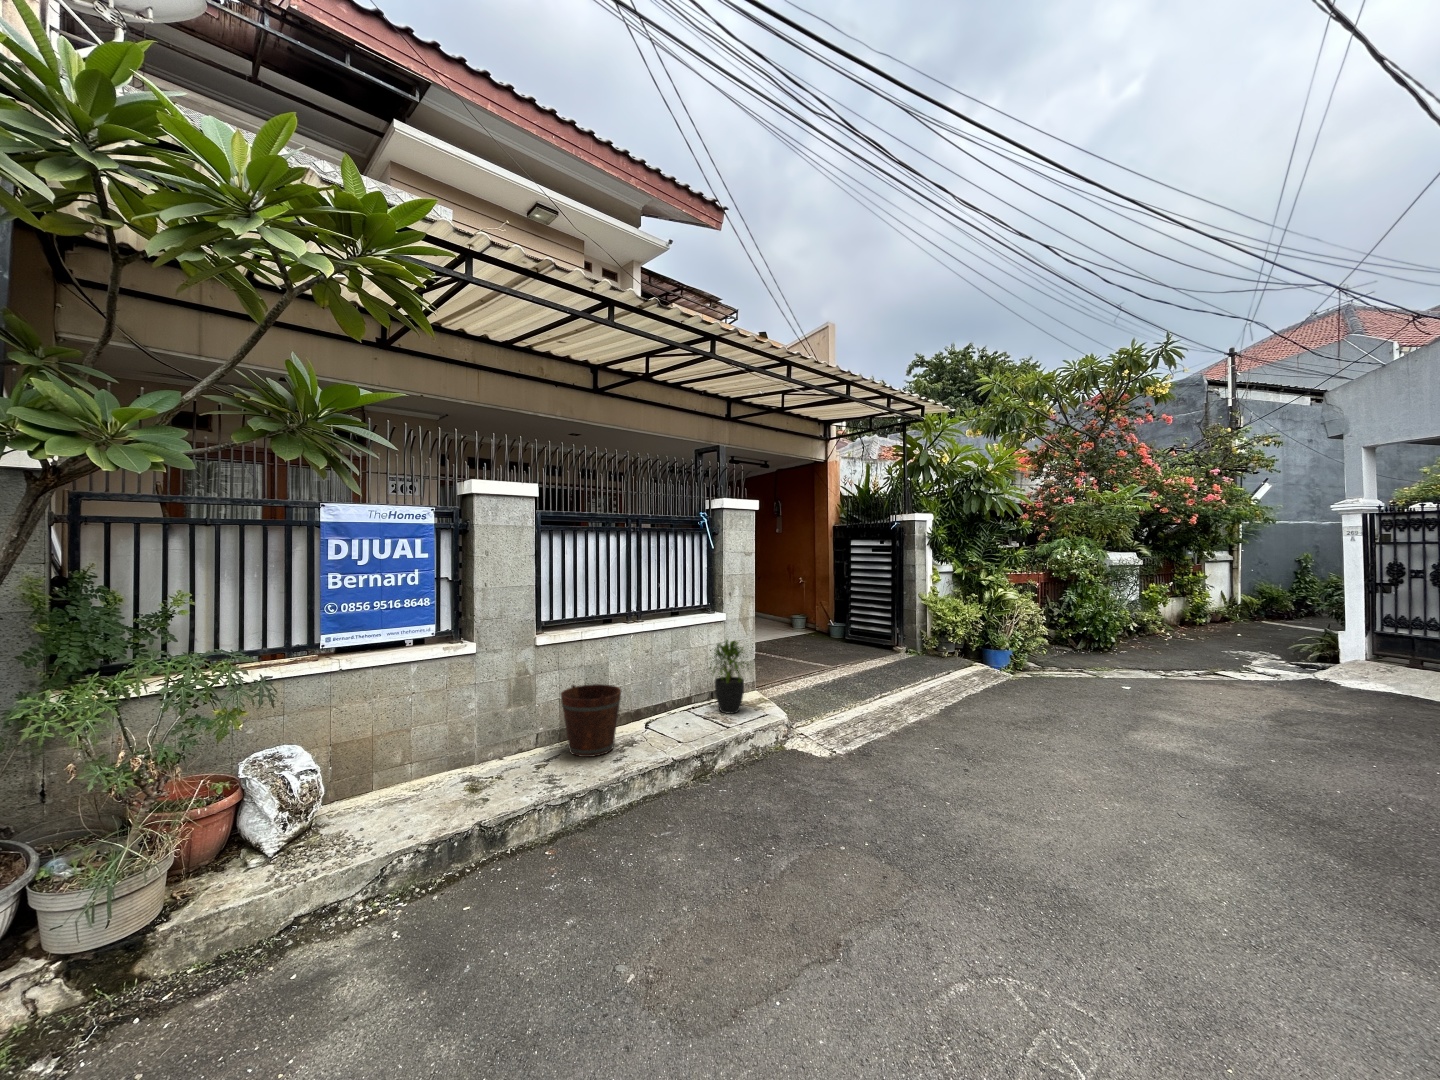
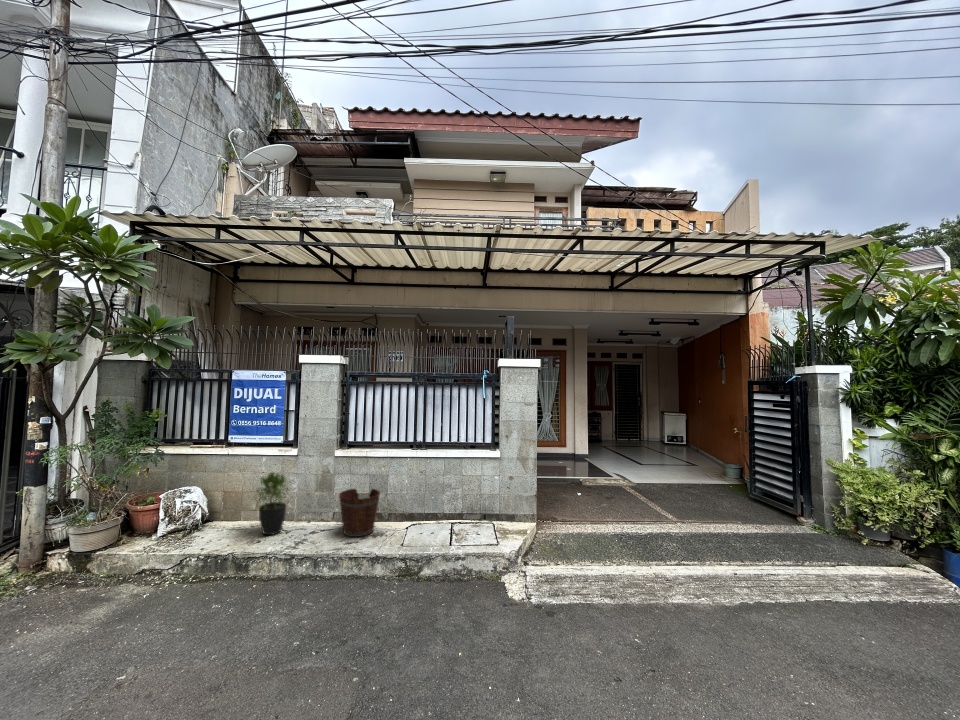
potted plant: present [710,640,752,713] -> present [257,473,290,535]

